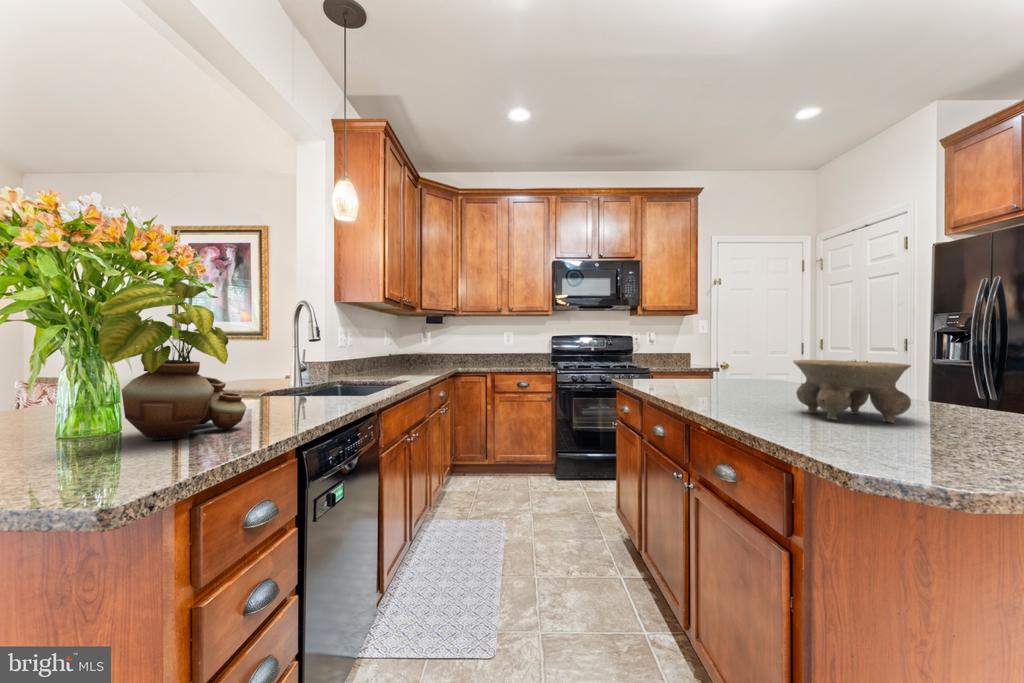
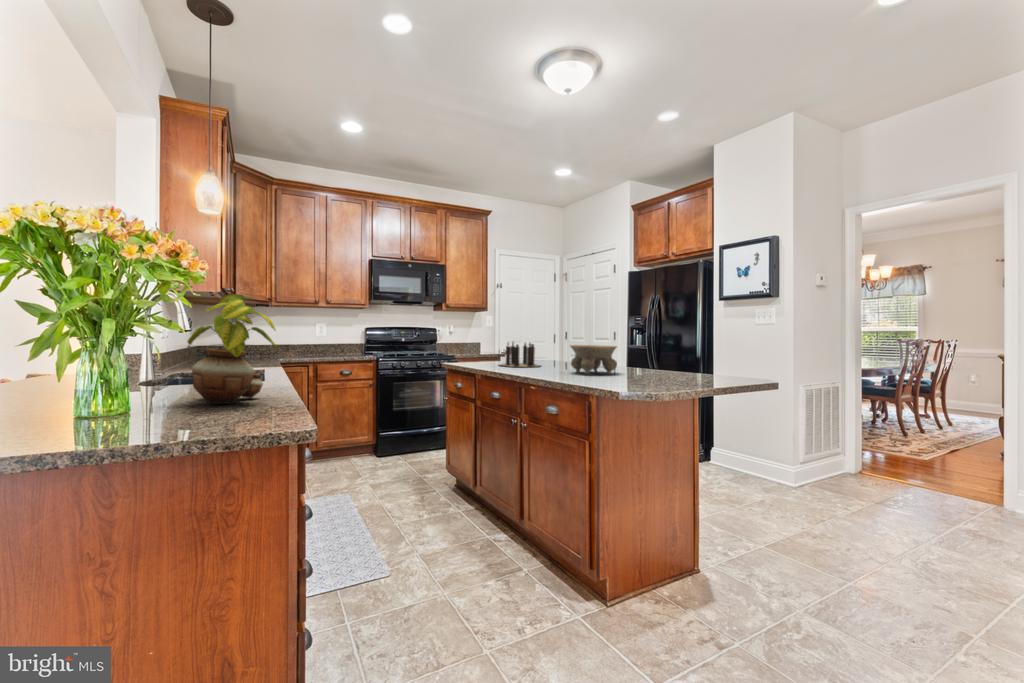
candle: none [674,352,771,394] -> present [501,342,540,367]

